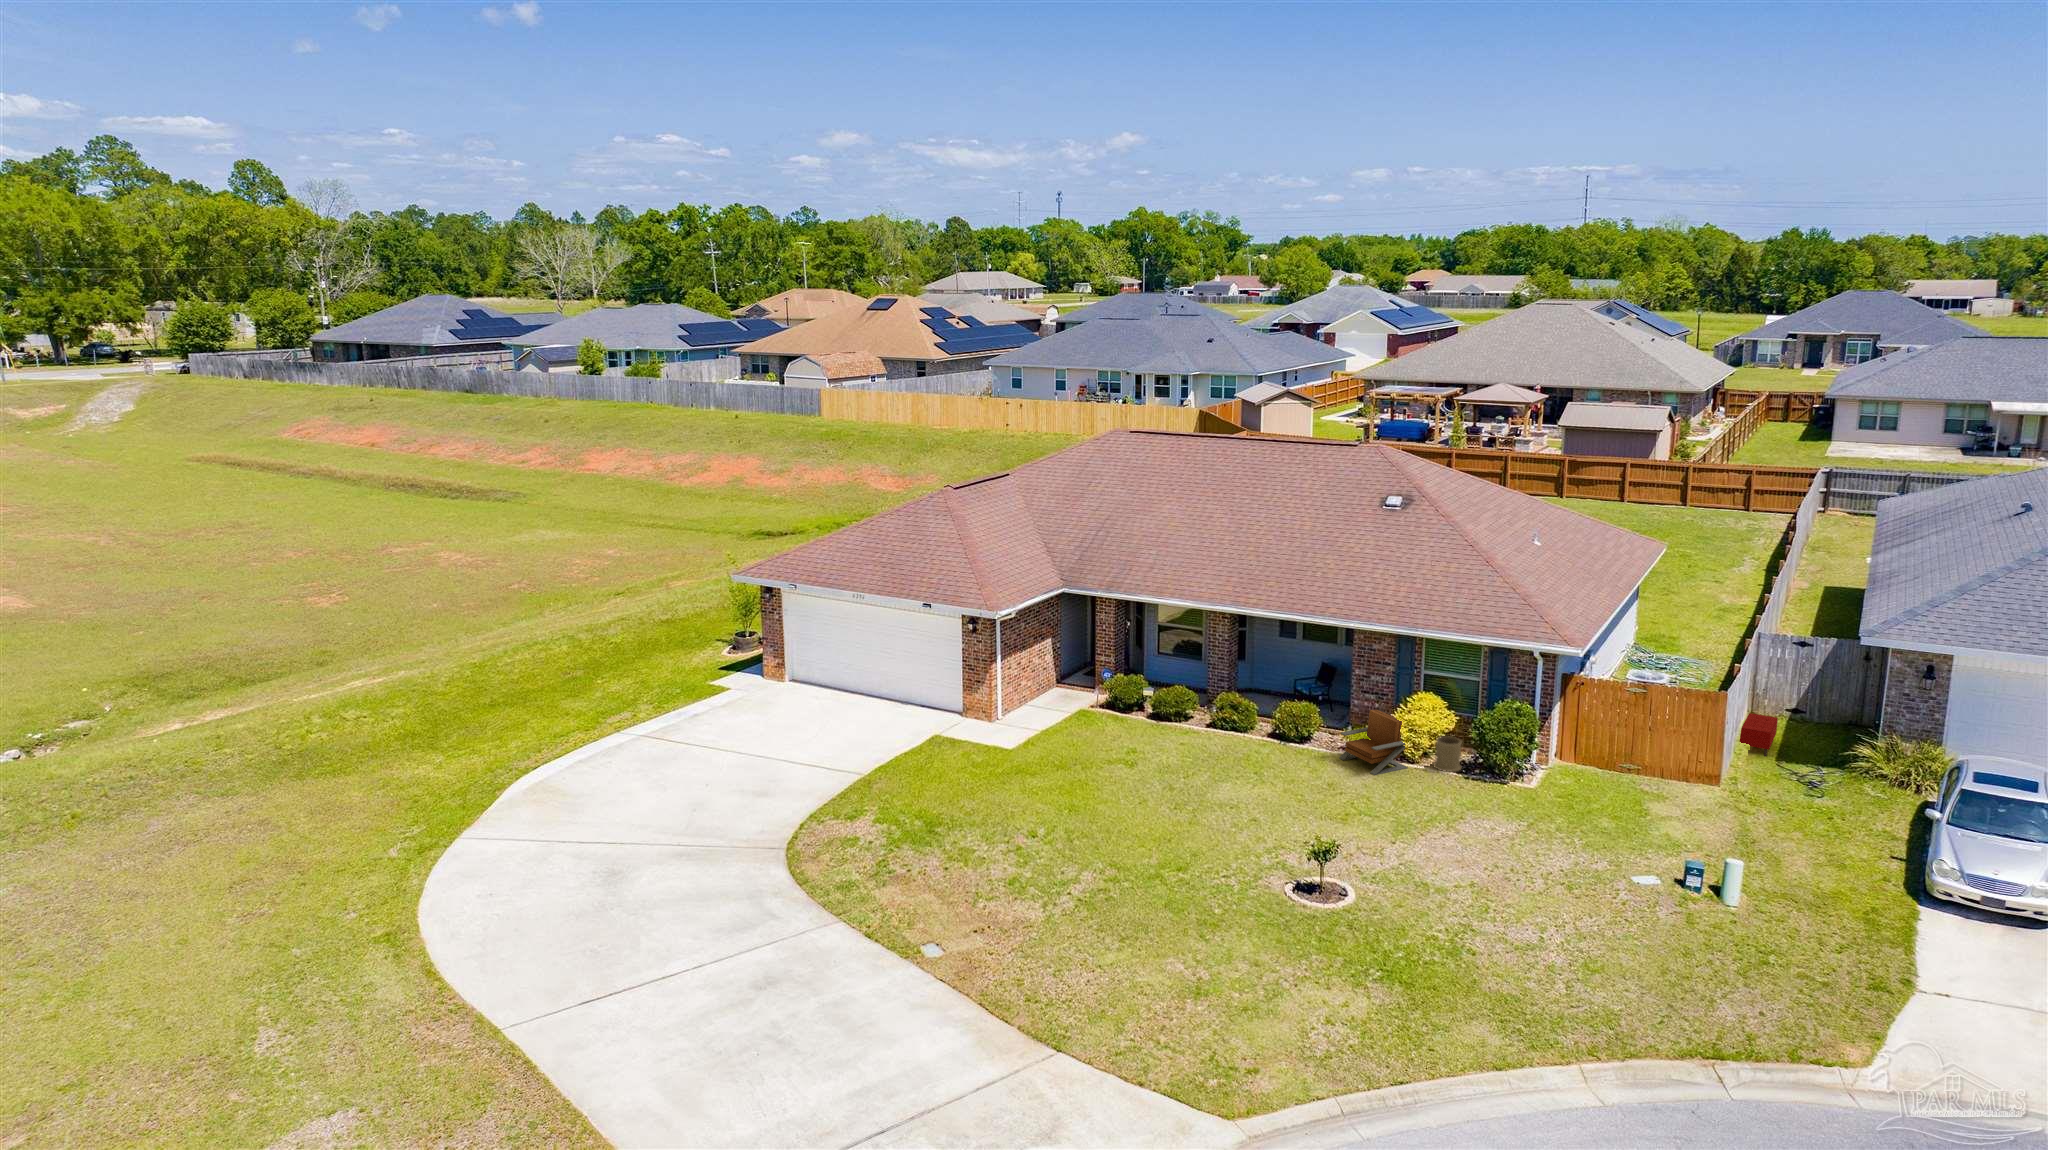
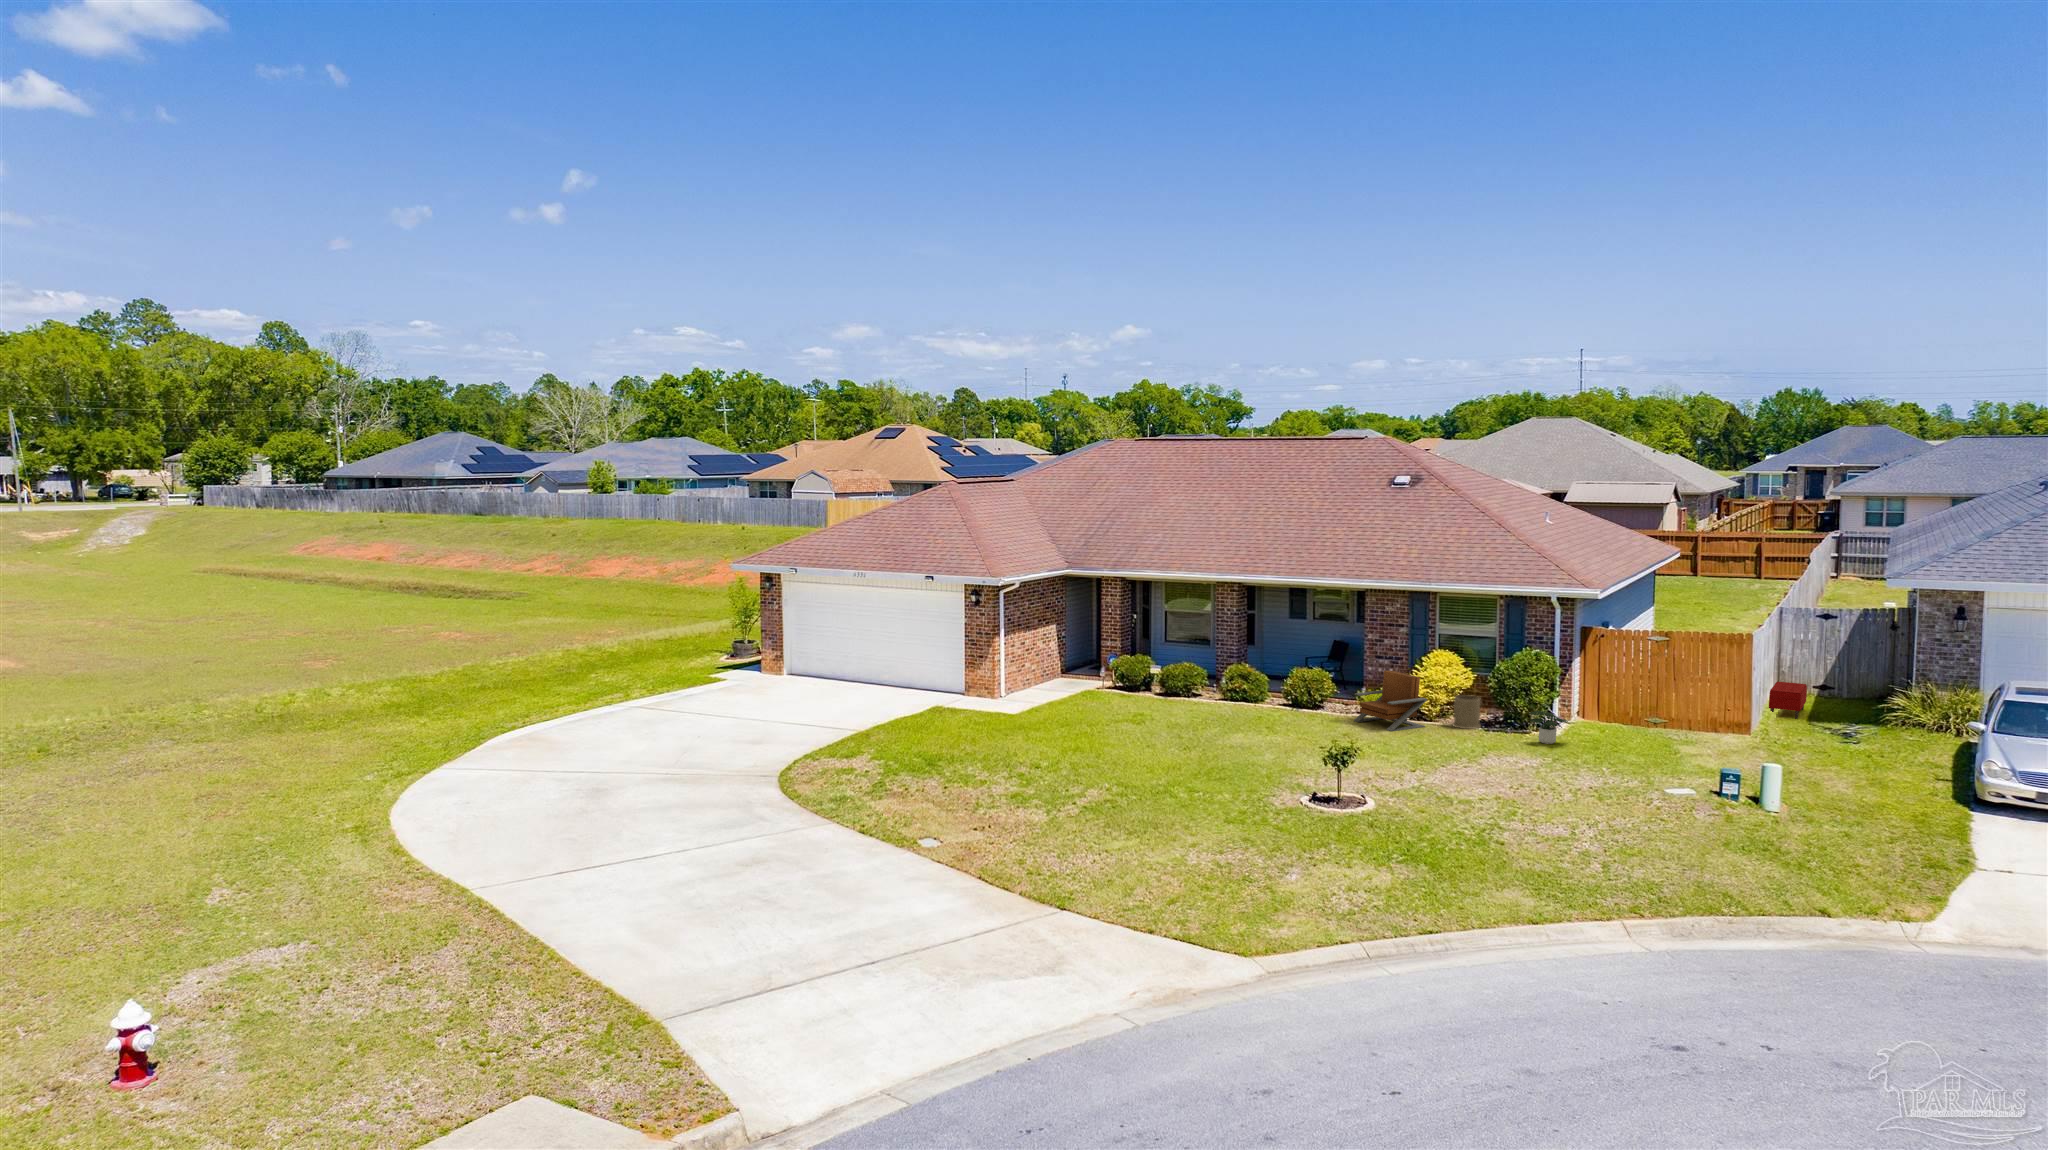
potted plant: none [1507,764,1545,796] -> present [1529,711,1568,744]

